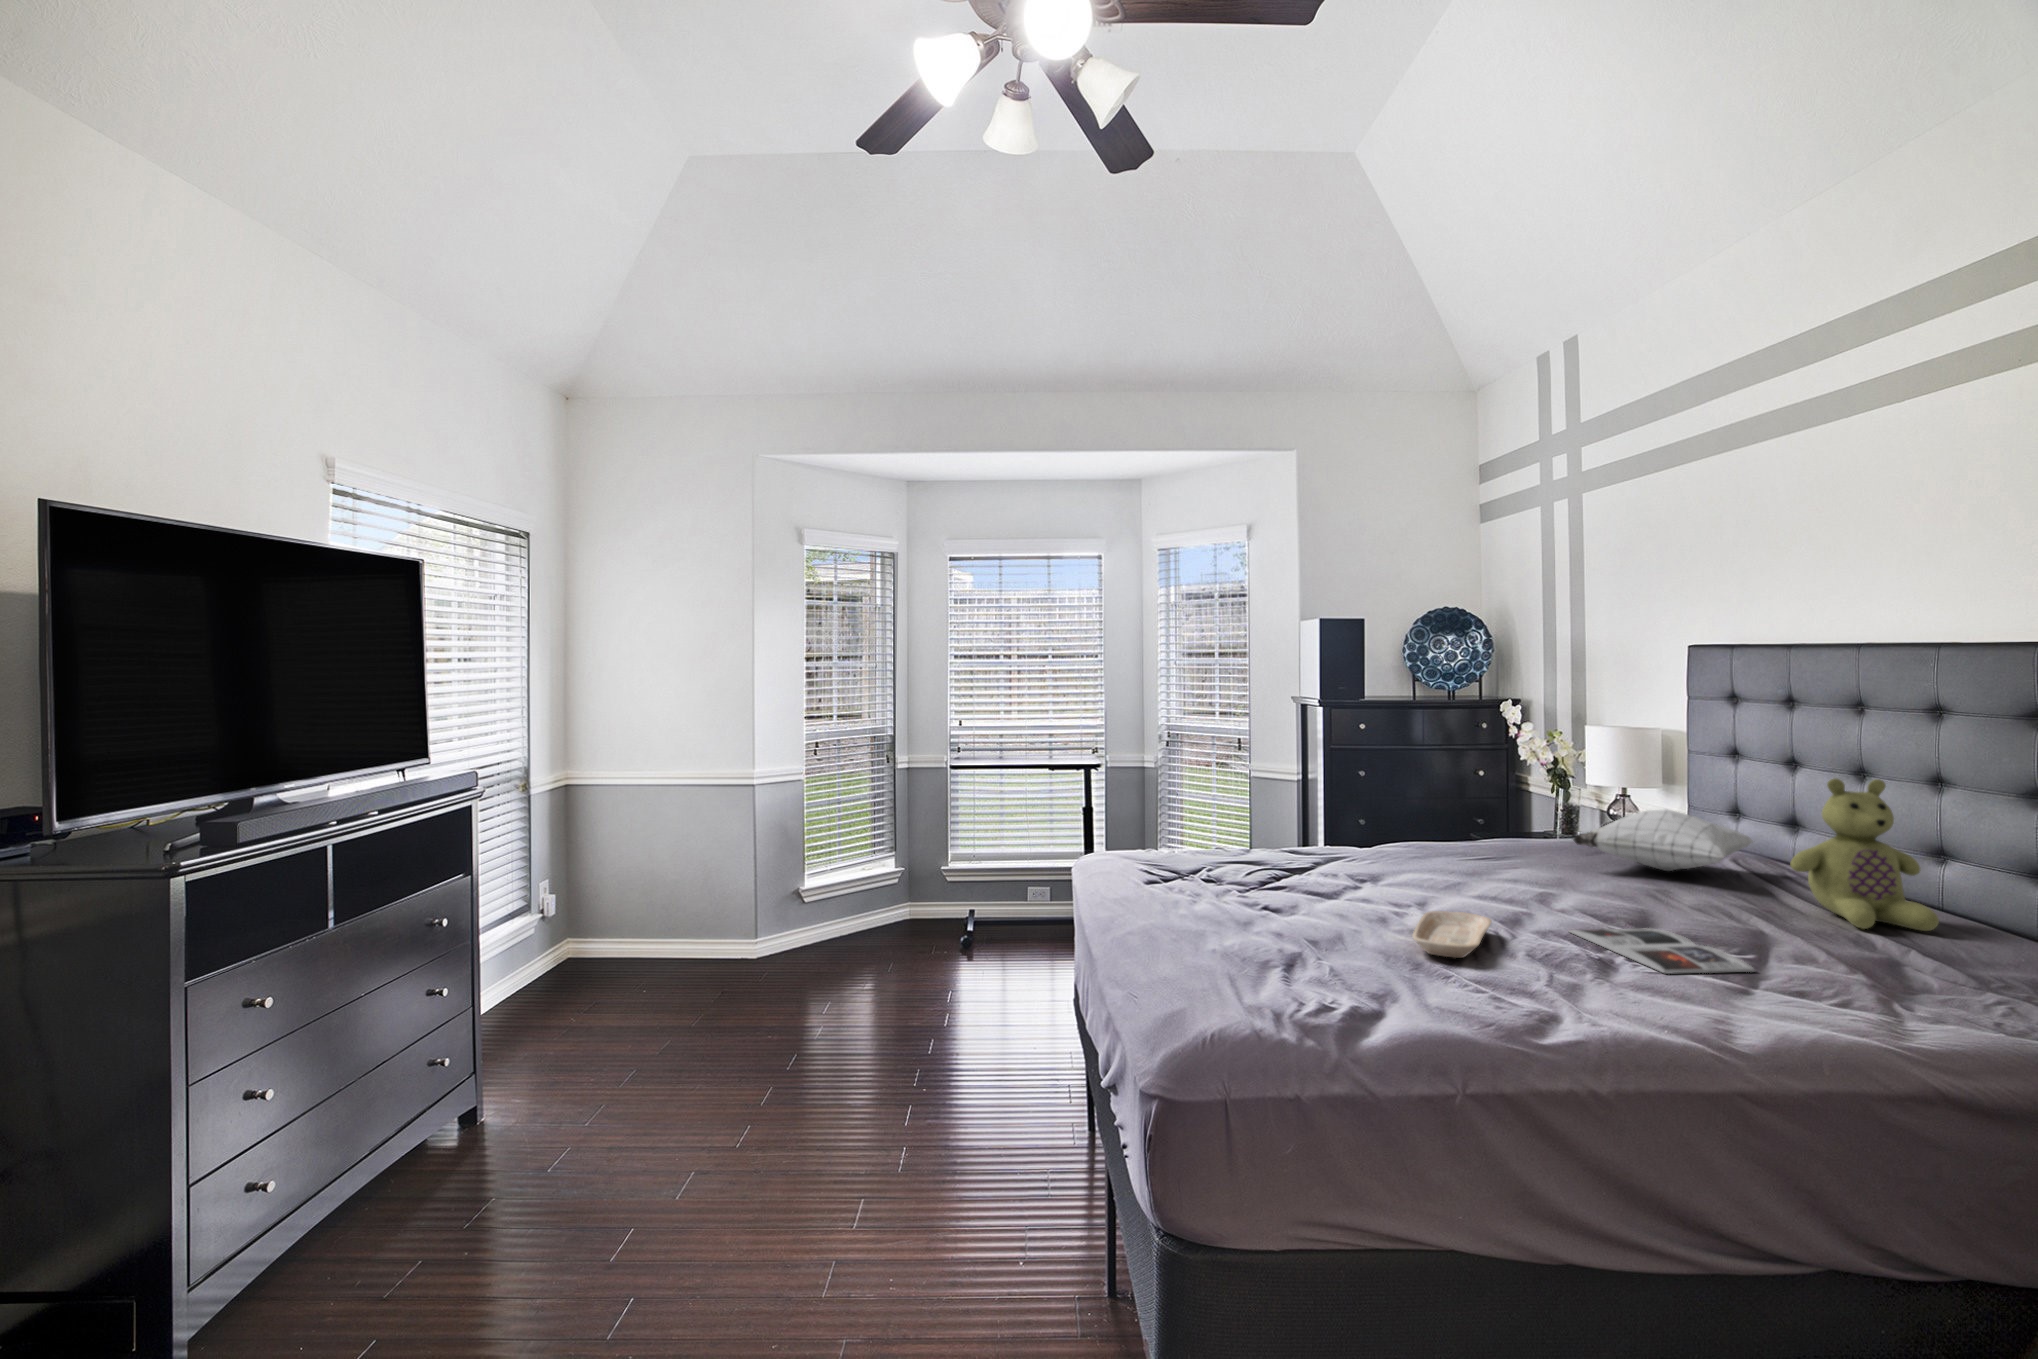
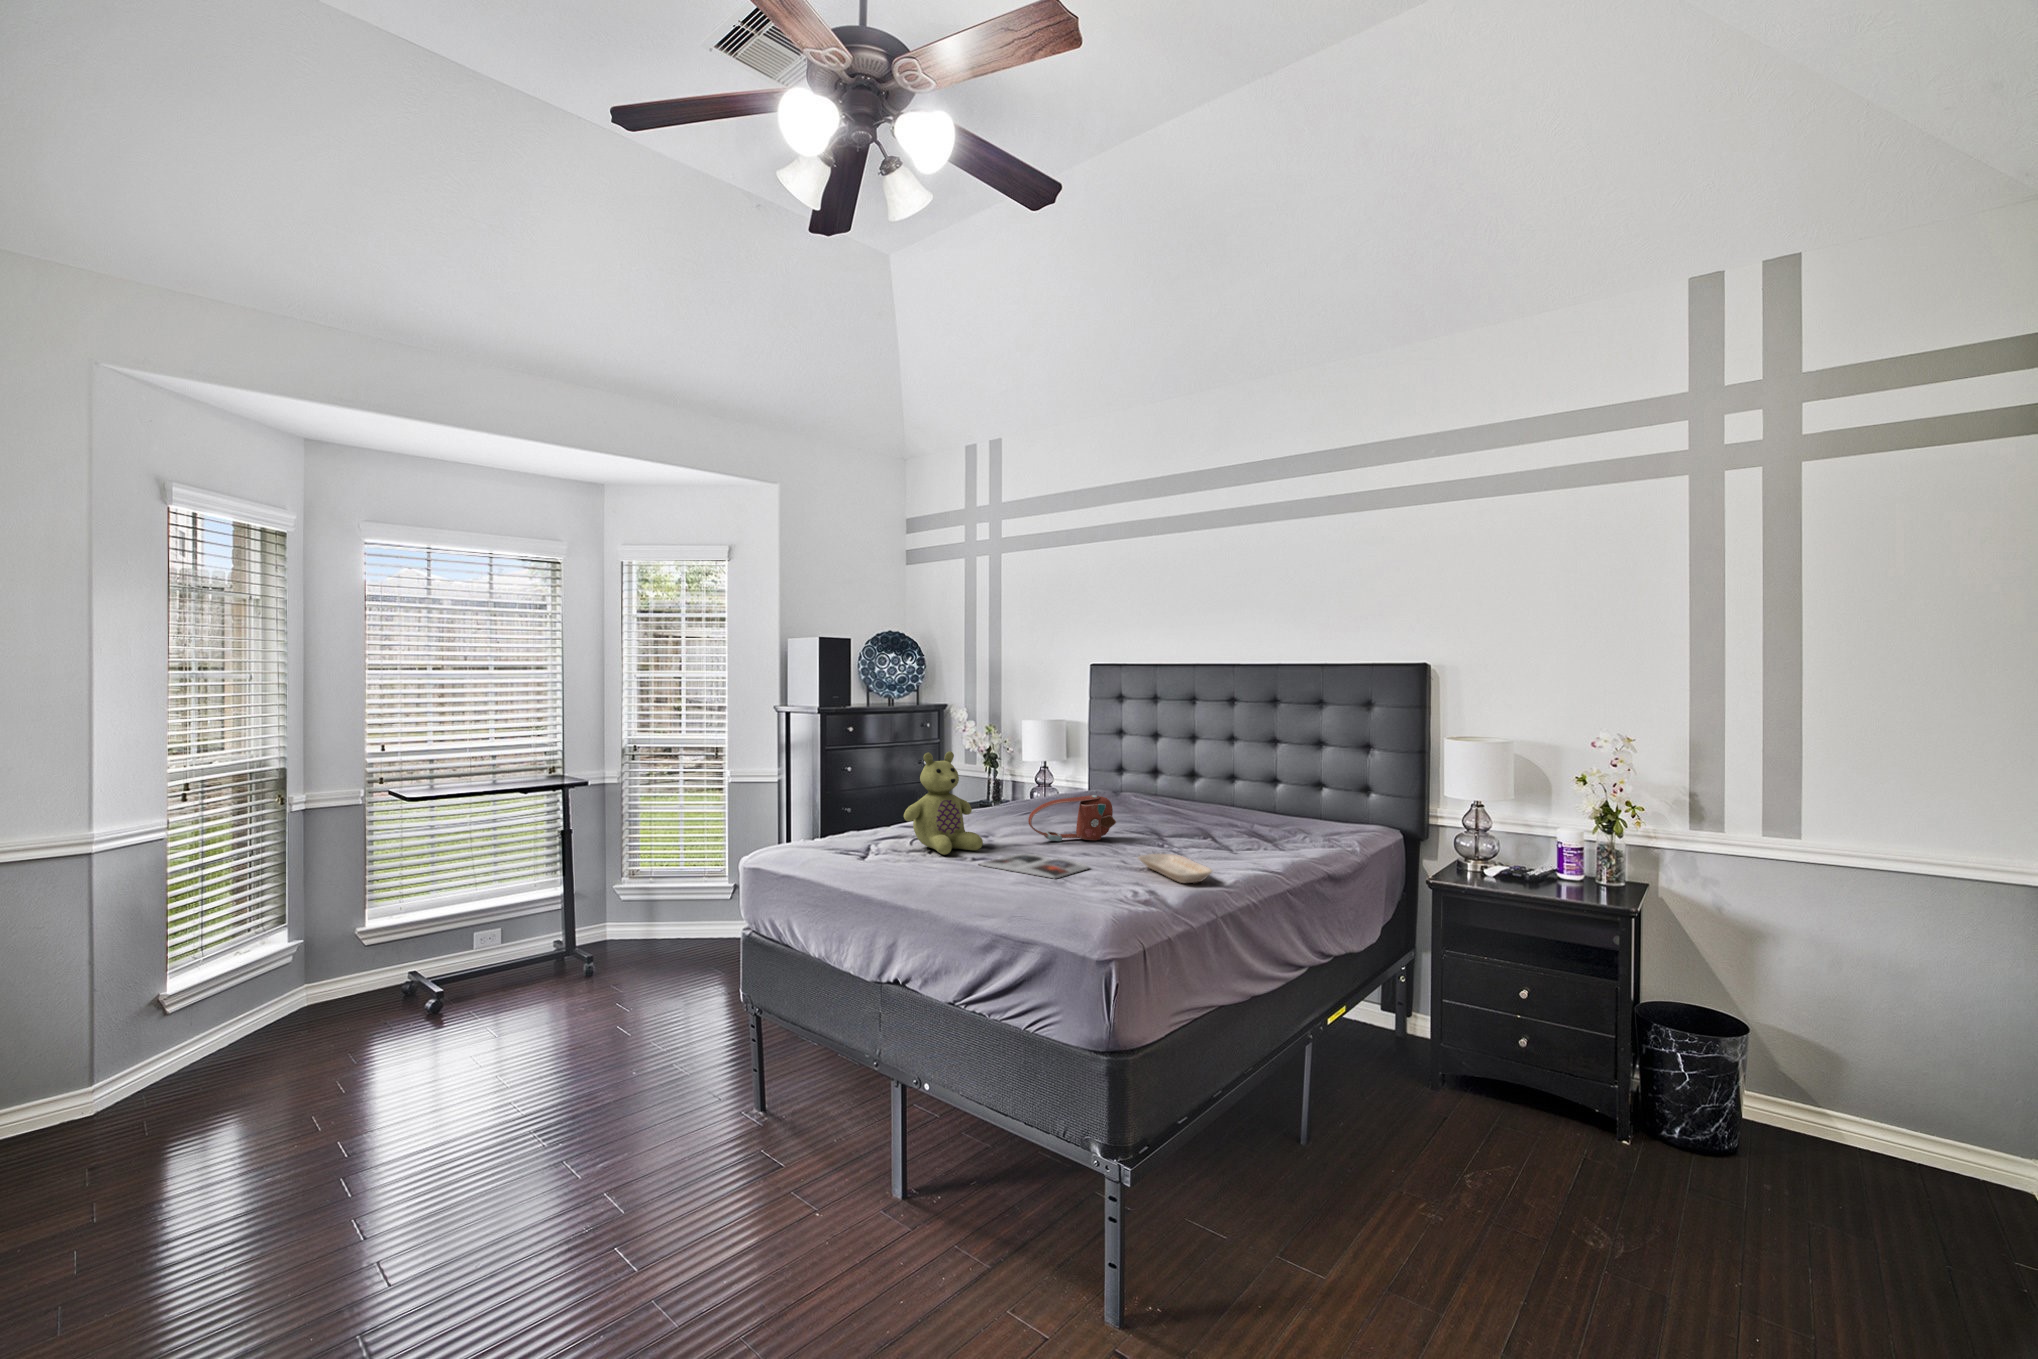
stuffed bear: present [1790,778,1939,931] -> present [904,751,983,855]
pillow: present [1572,809,1753,871] -> none [1101,774,1196,815]
handbag: none [1374,825,1506,888] -> present [1028,795,1116,841]
magazine: present [1570,928,1754,974] -> present [980,854,1090,878]

